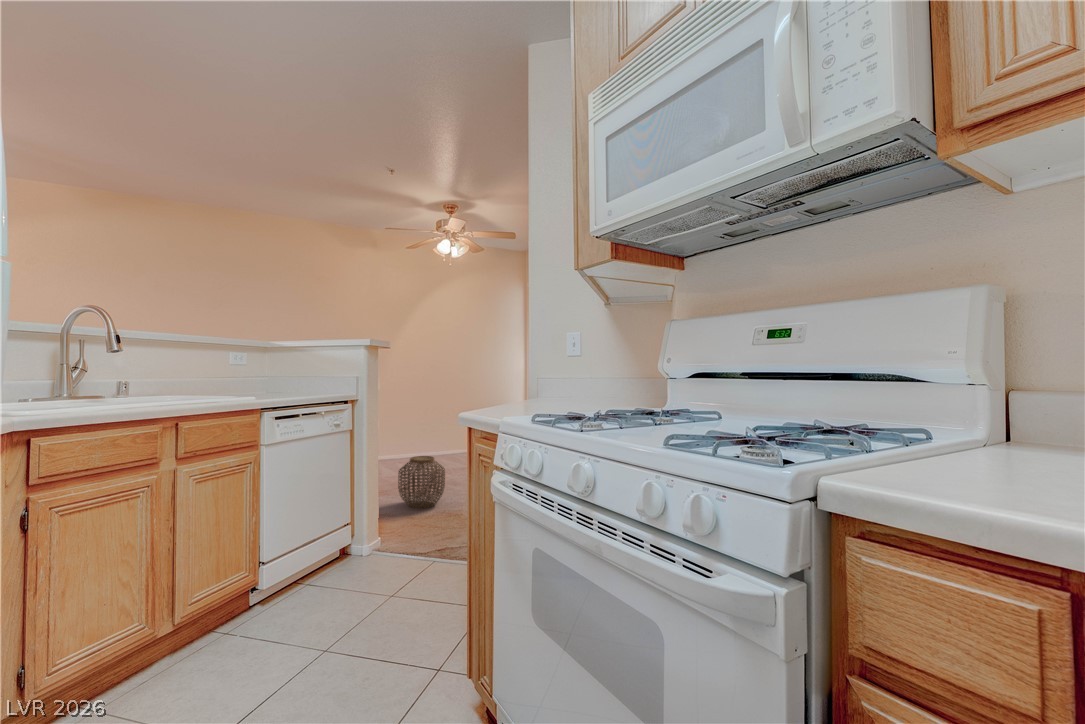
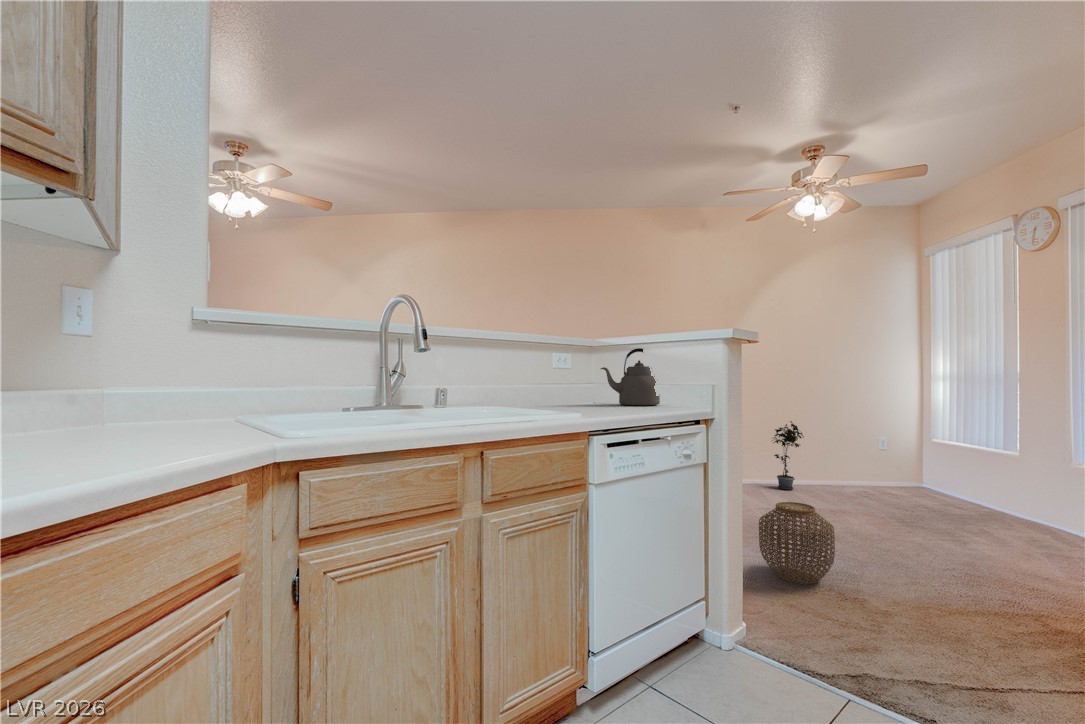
kettle: none [274,350,322,392] -> present [601,348,660,405]
potted plant: none [424,402,448,454] -> present [774,421,804,490]

